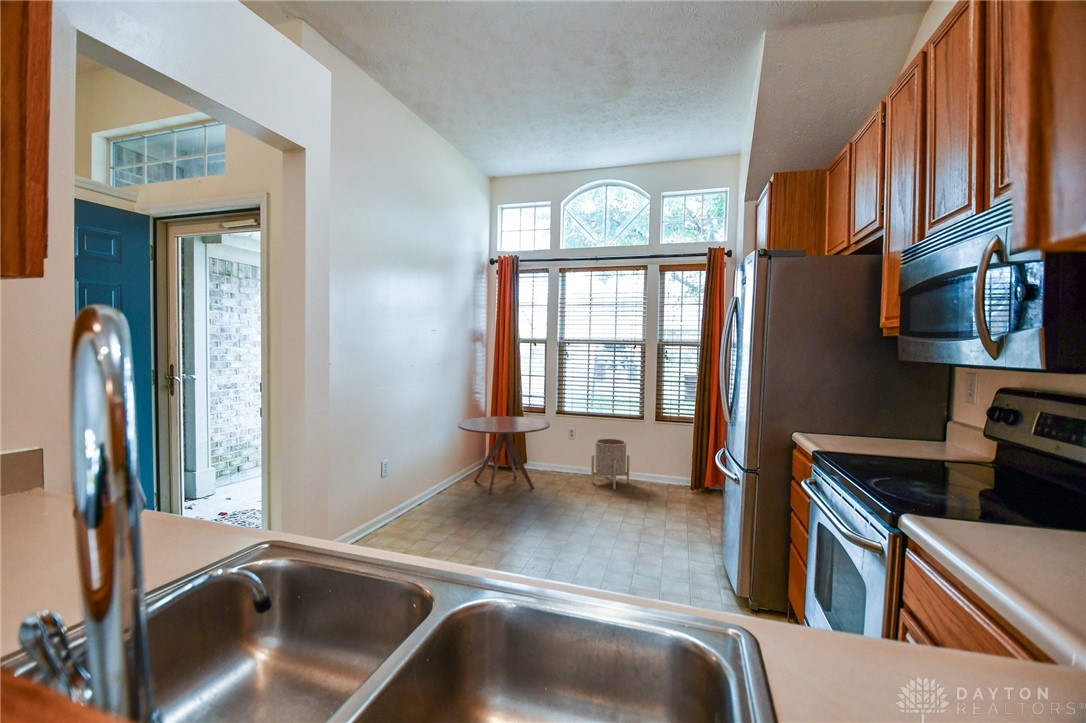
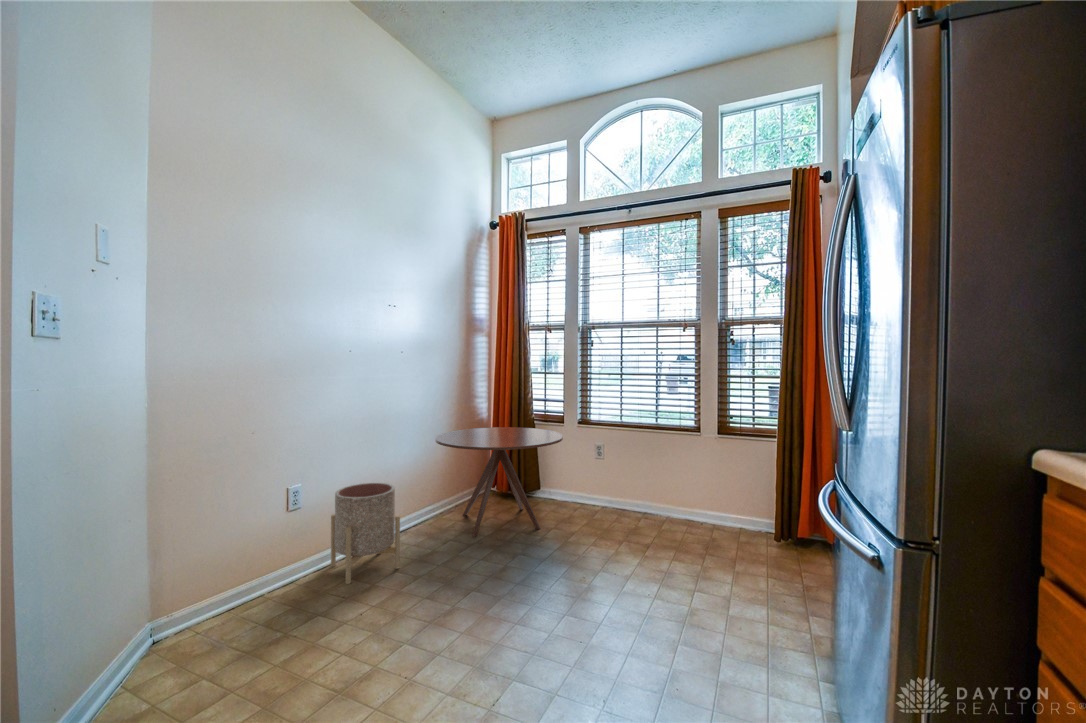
planter: present [591,439,629,489] -> present [331,483,400,584]

